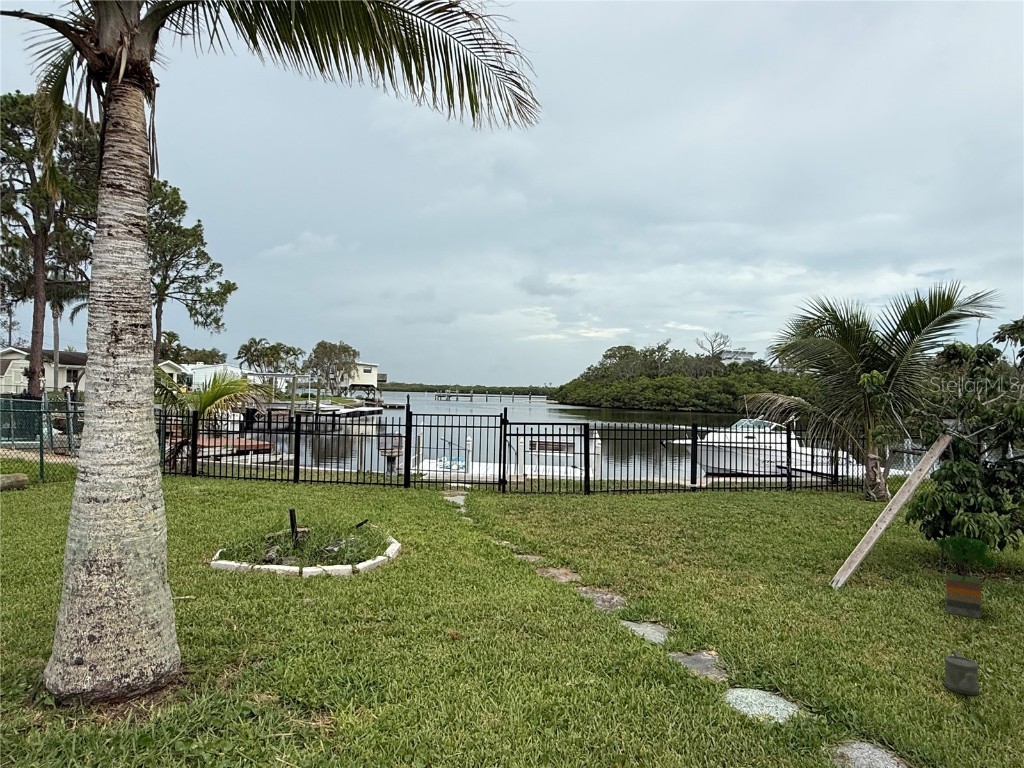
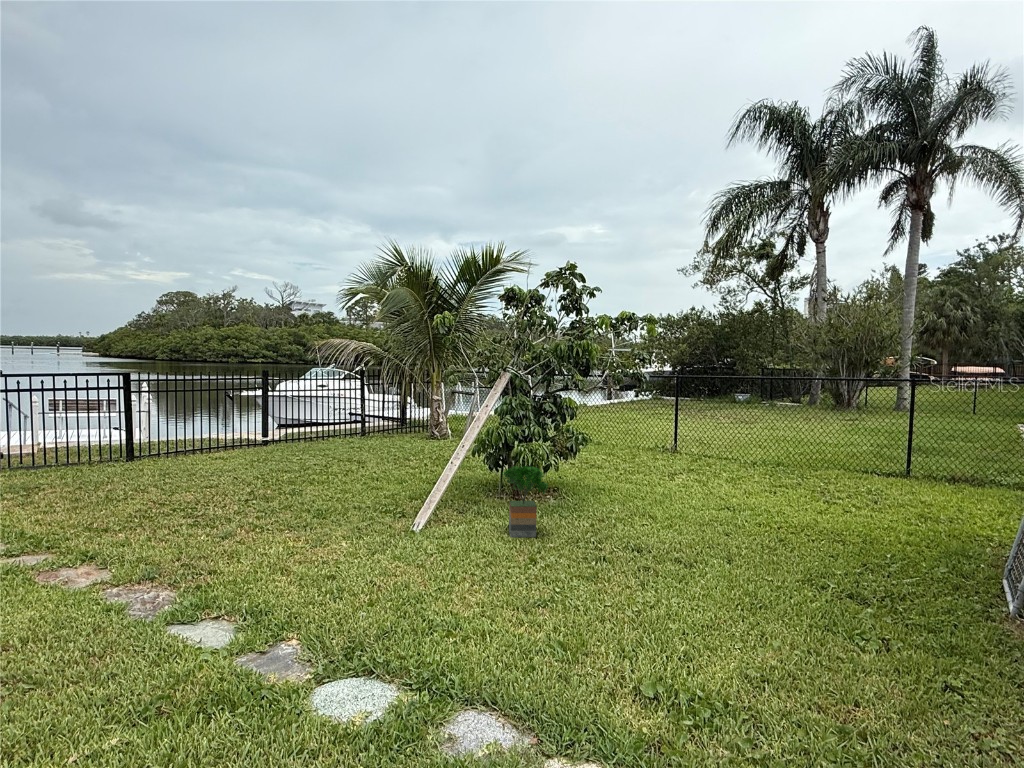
watering can: present [944,652,979,695] -> none [523,577,553,618]

